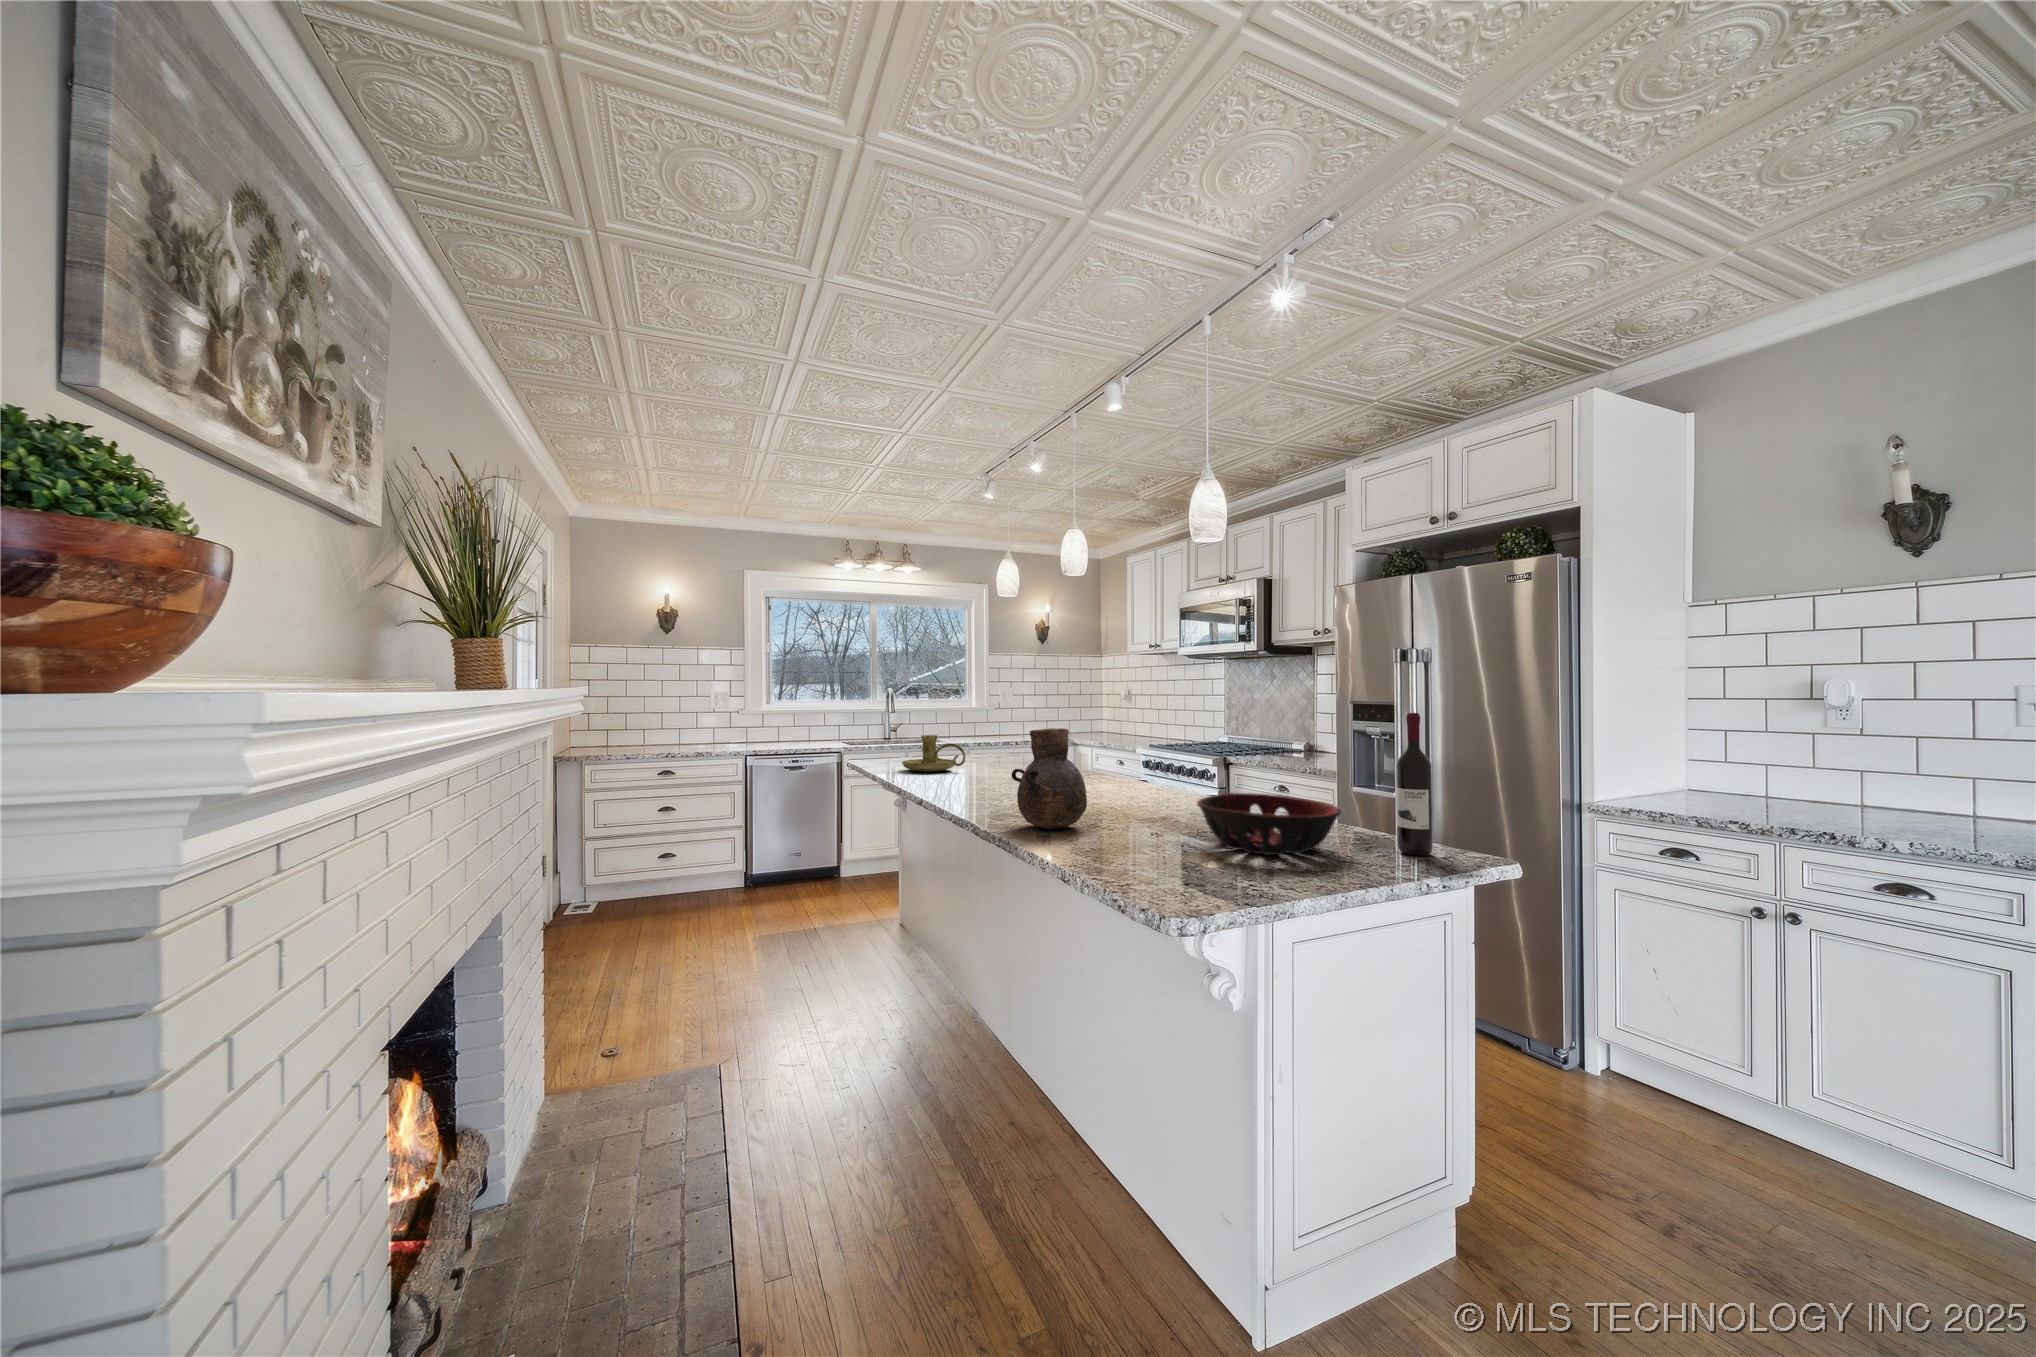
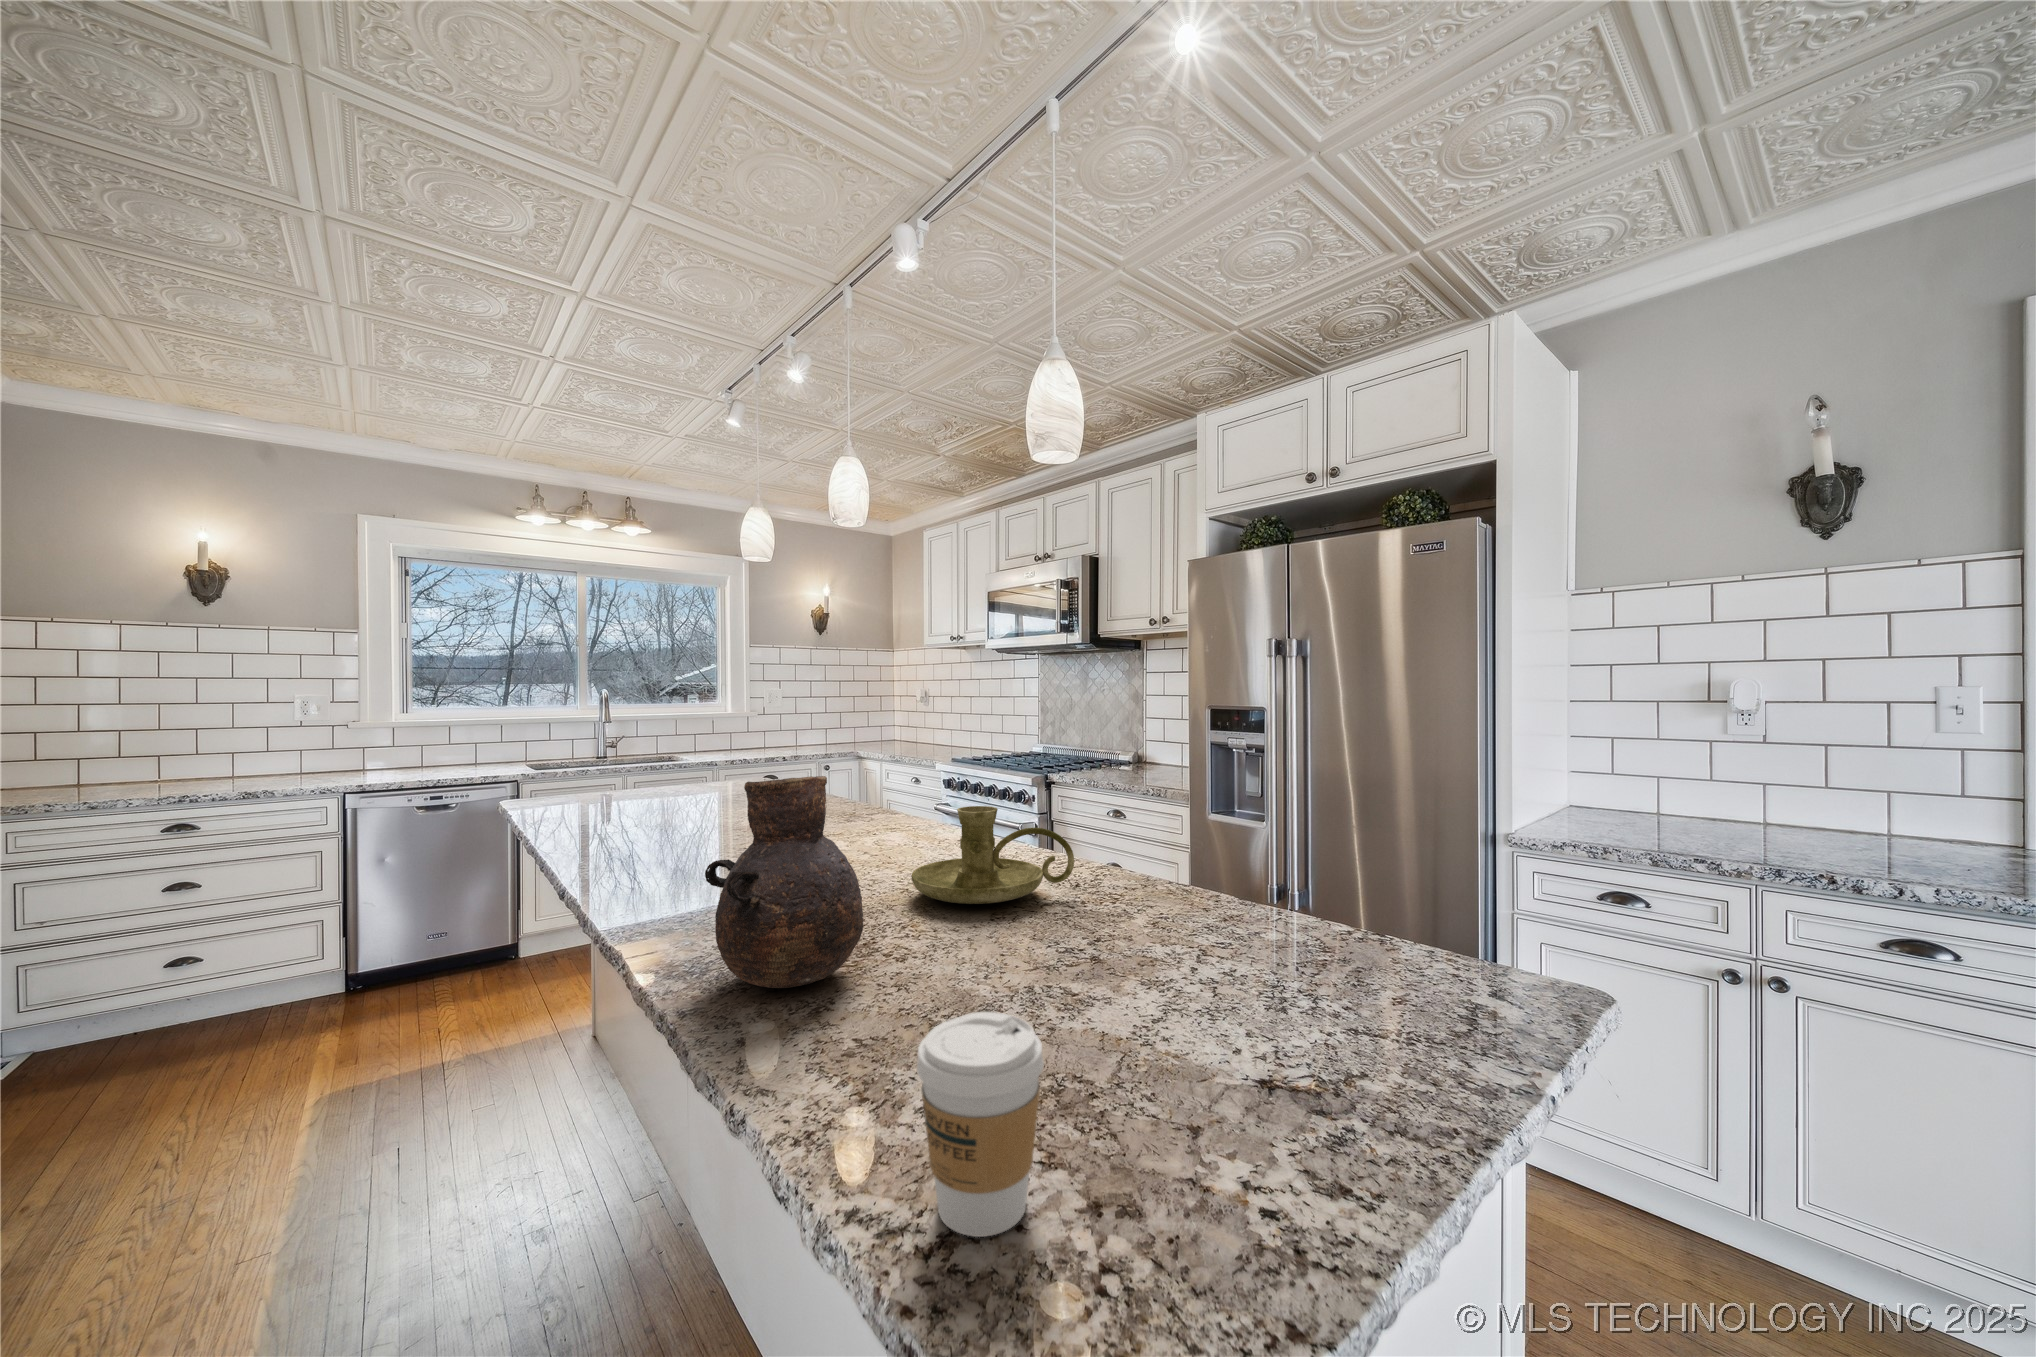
wine bottle: present [1396,713,1433,856] -> none [1446,740,1517,1011]
candle holder: present [902,735,966,772] -> present [911,806,1074,904]
decorative bowl: present [1197,793,1341,855] -> none [1090,888,1378,1050]
coffee cup: none [1109,807,1155,875] -> present [917,1012,1043,1237]

